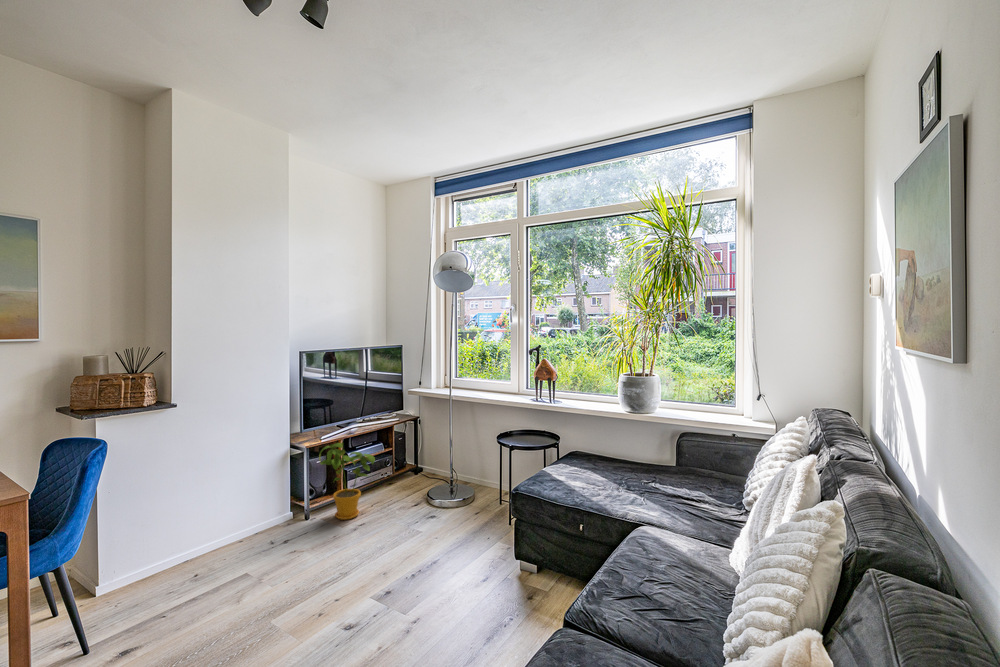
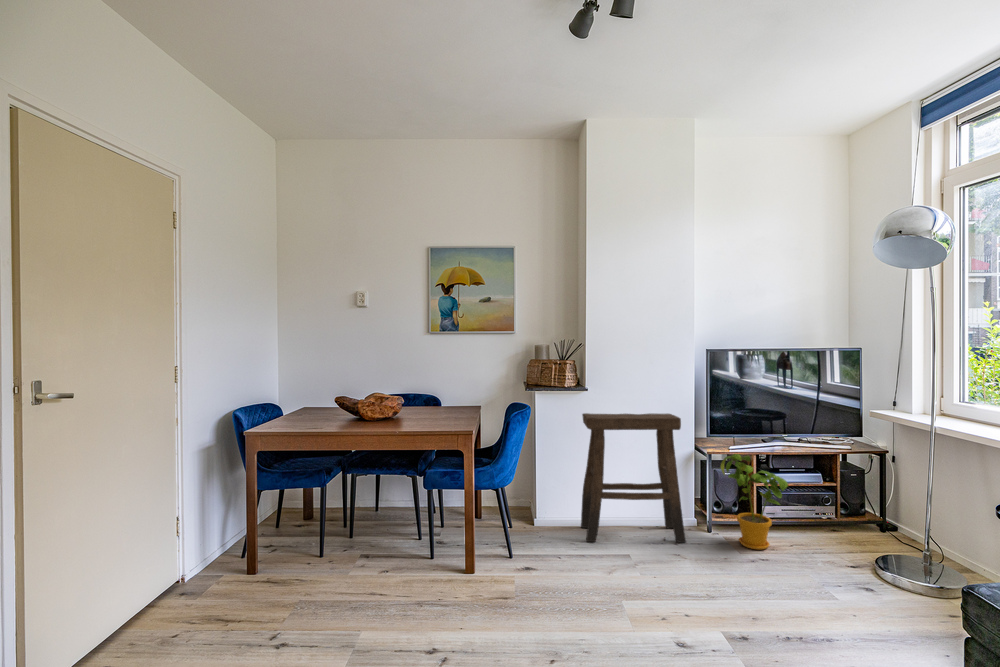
stool: none [169,418,293,579] -> present [581,413,686,542]

